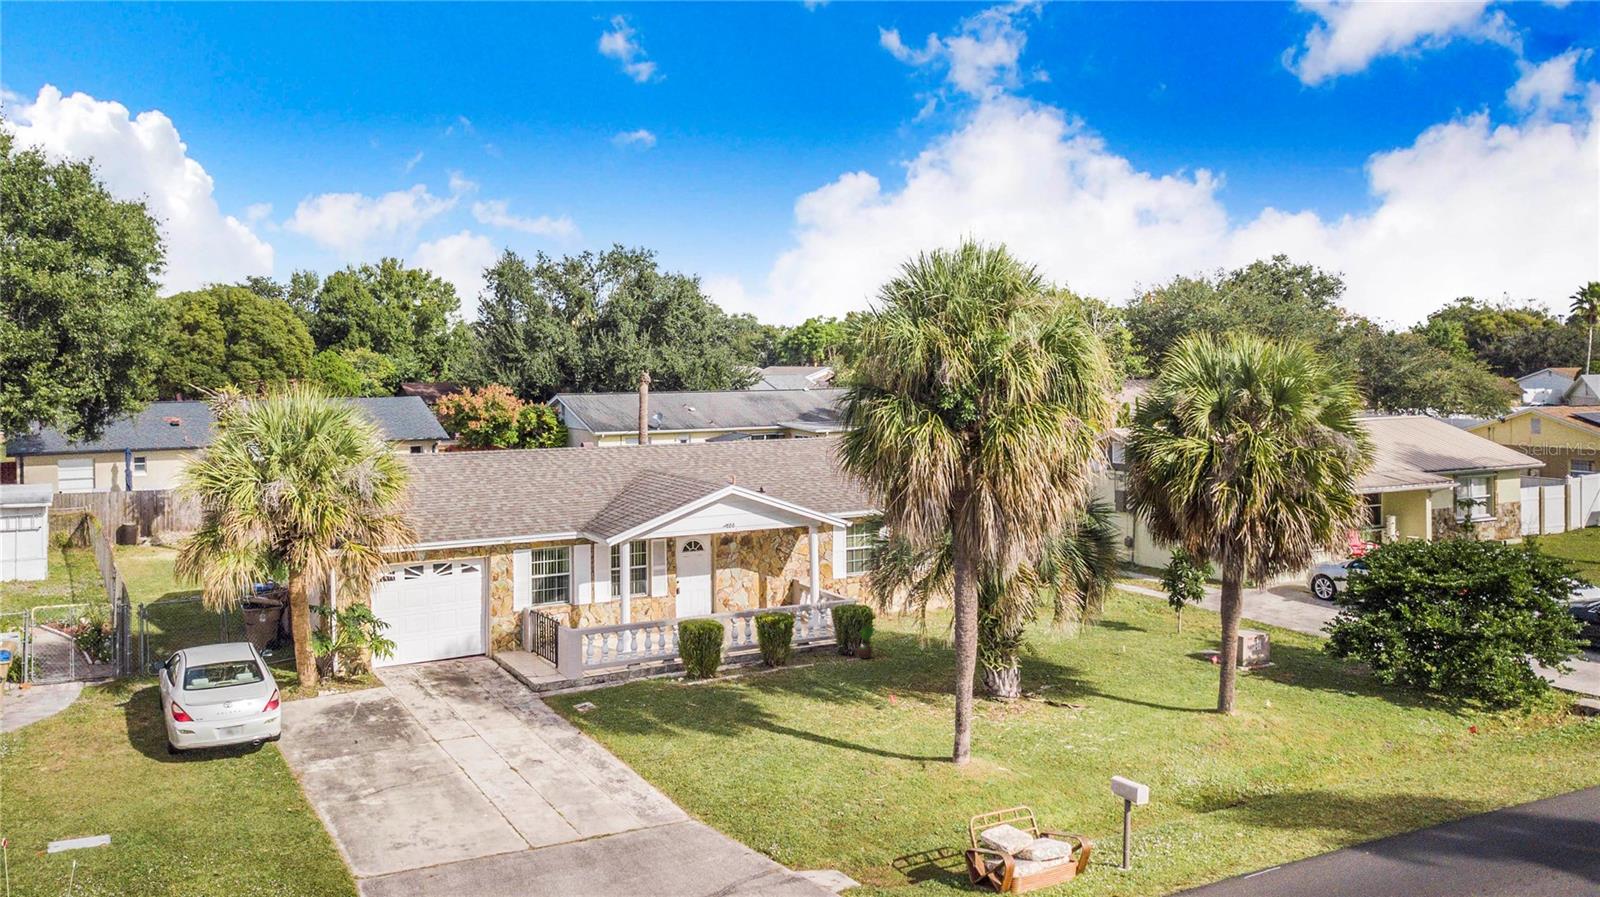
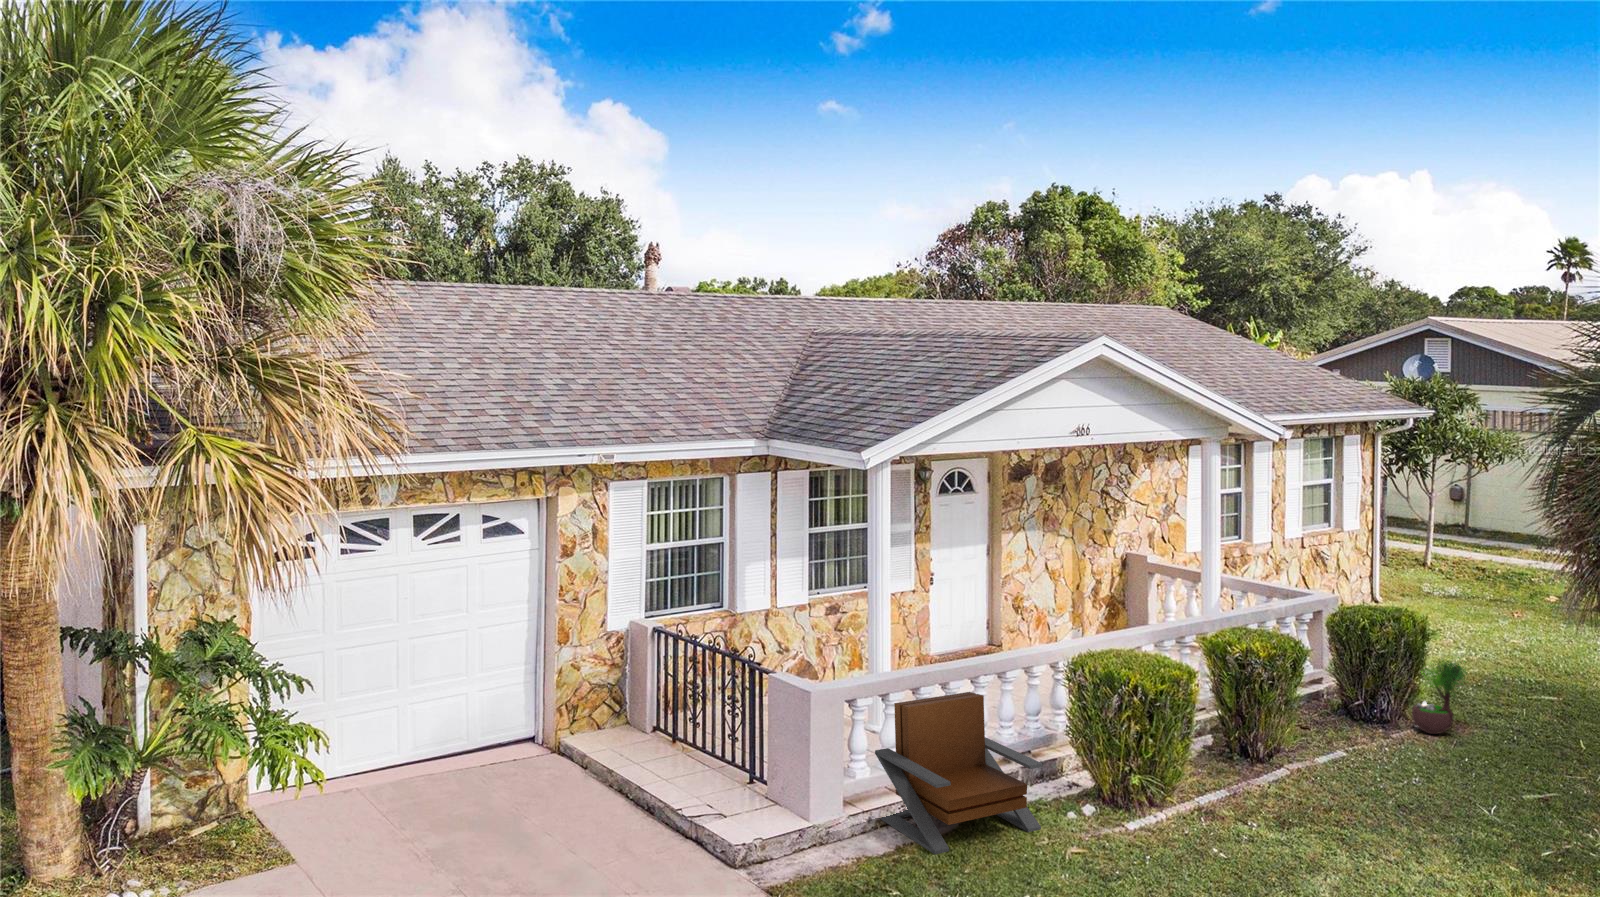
lounge chair: none [594,634,650,689] -> present [875,692,1043,854]

